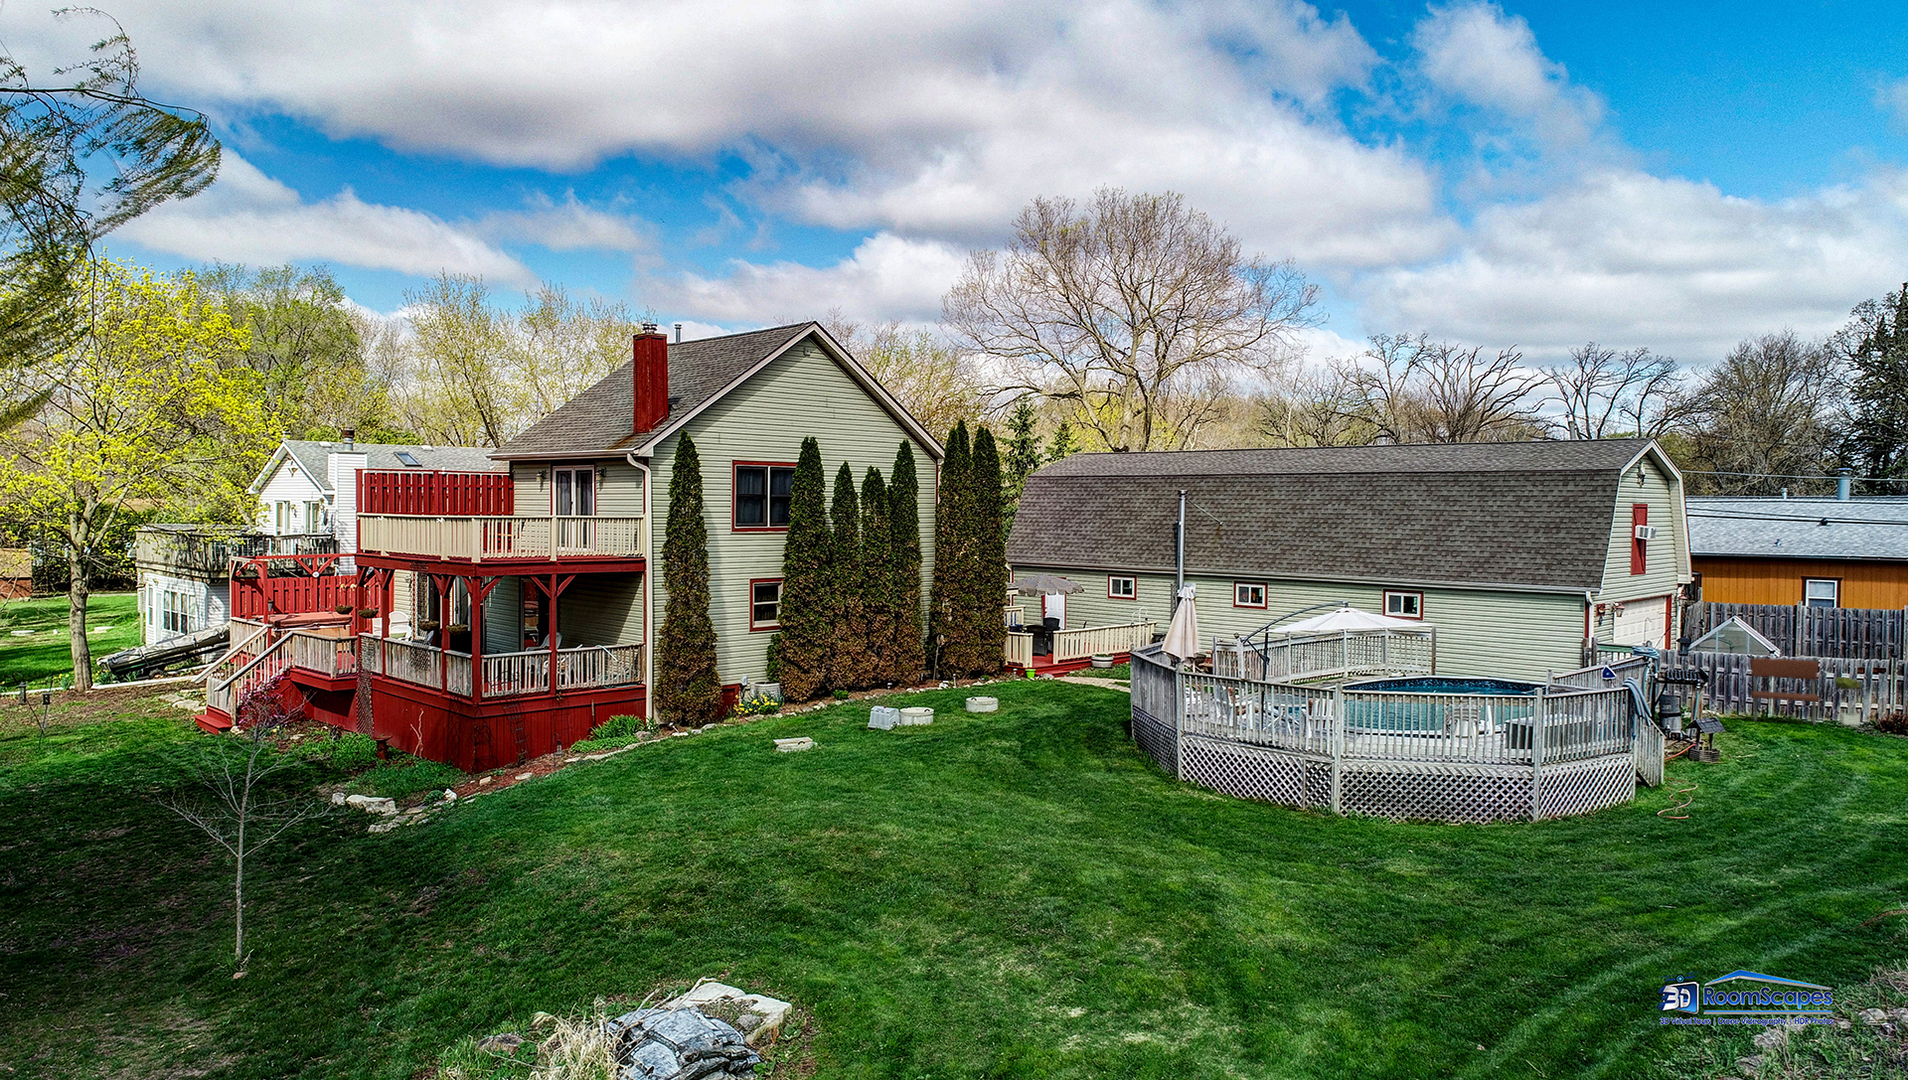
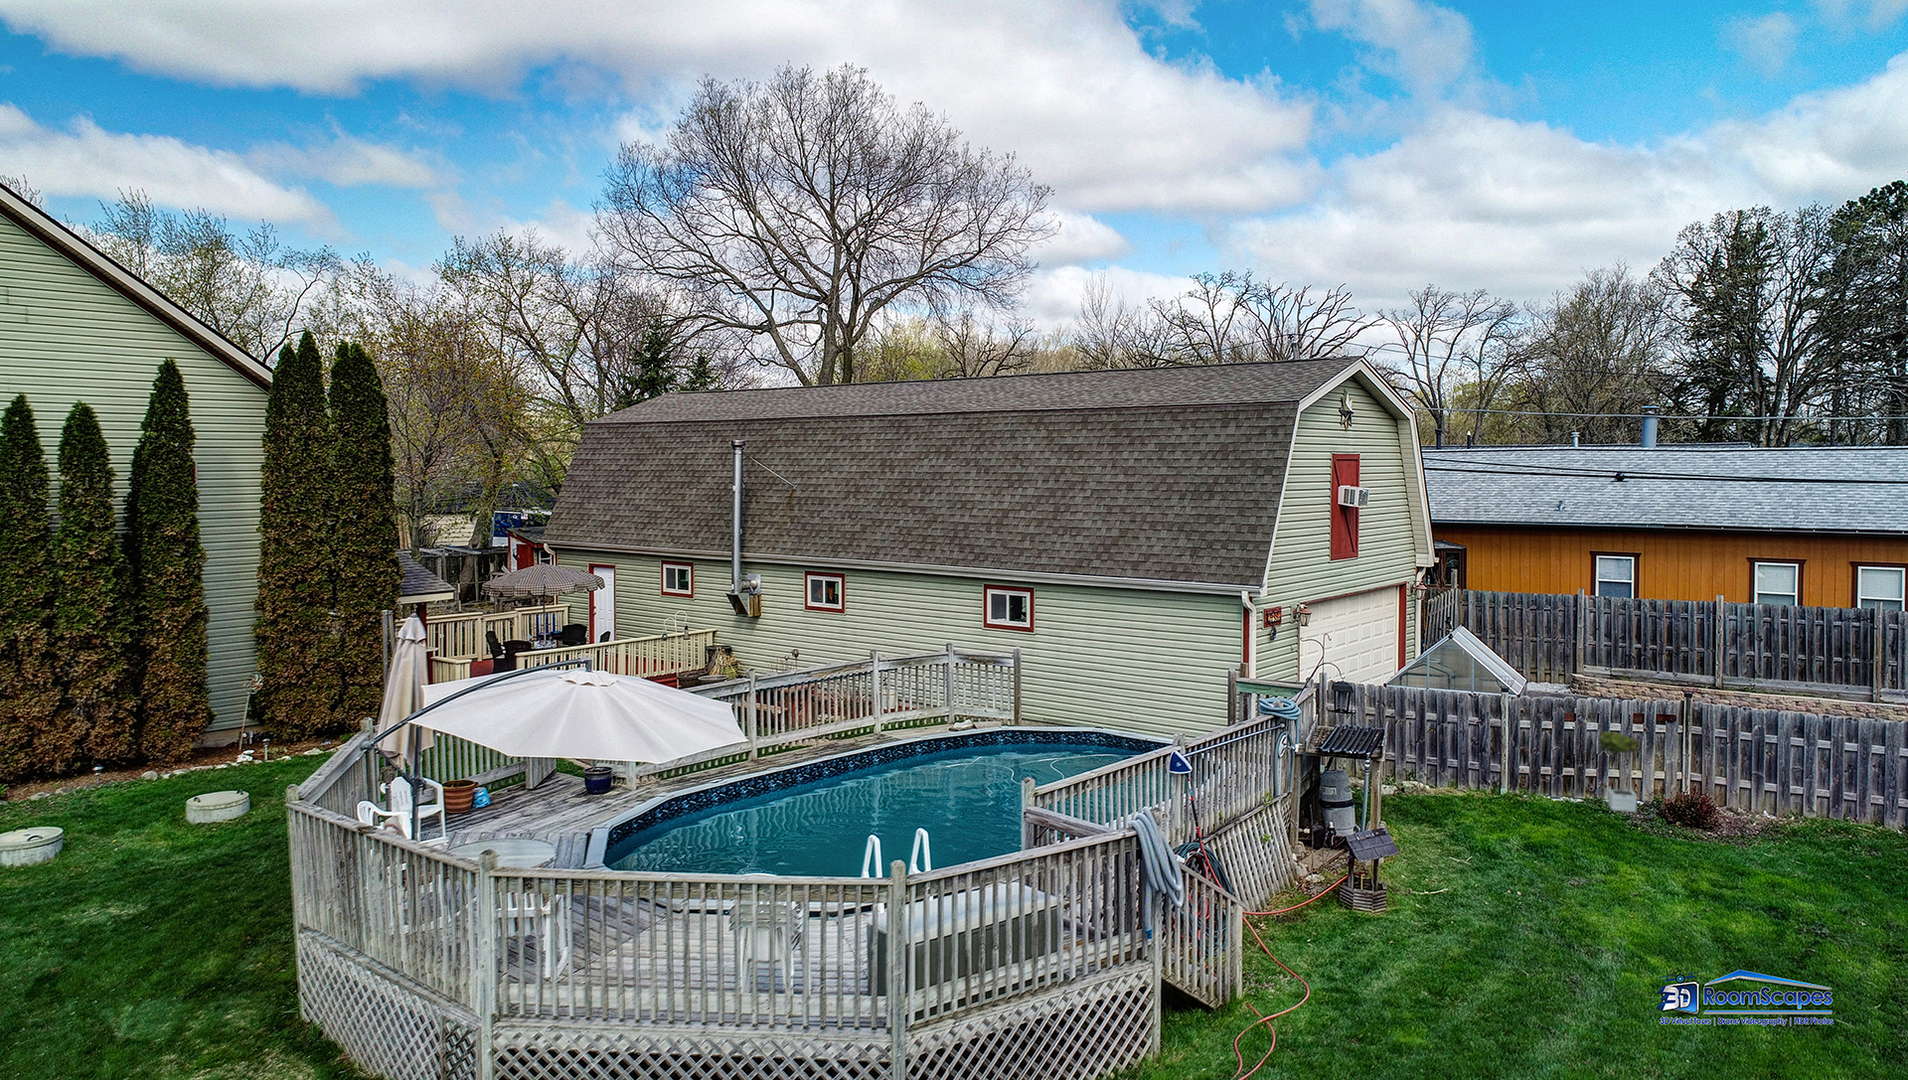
bench: present [1751,658,1819,725] -> none [1471,698,1573,812]

